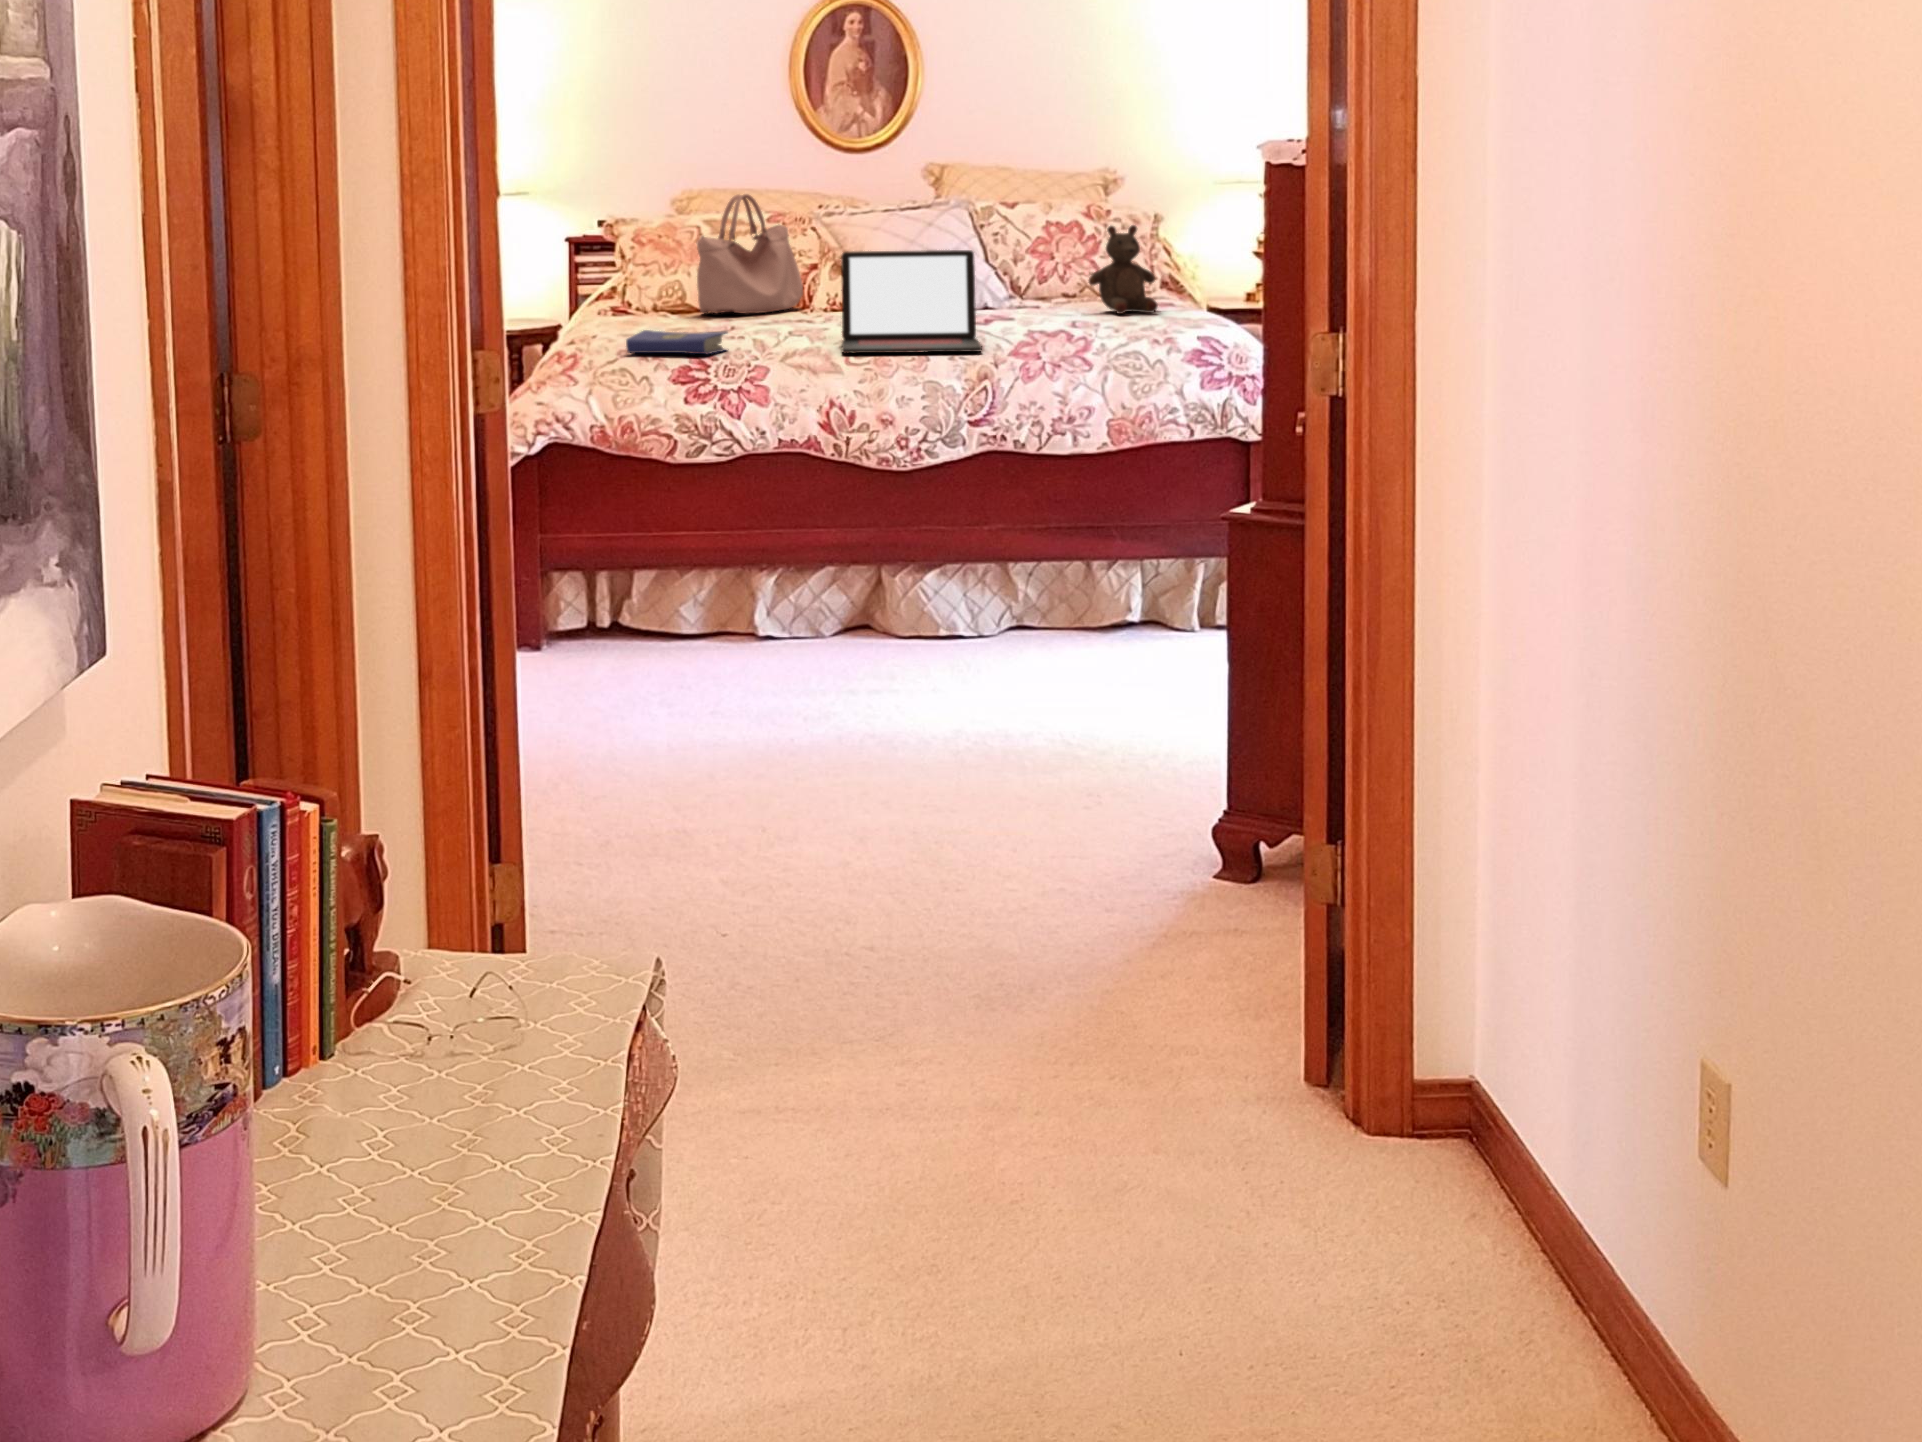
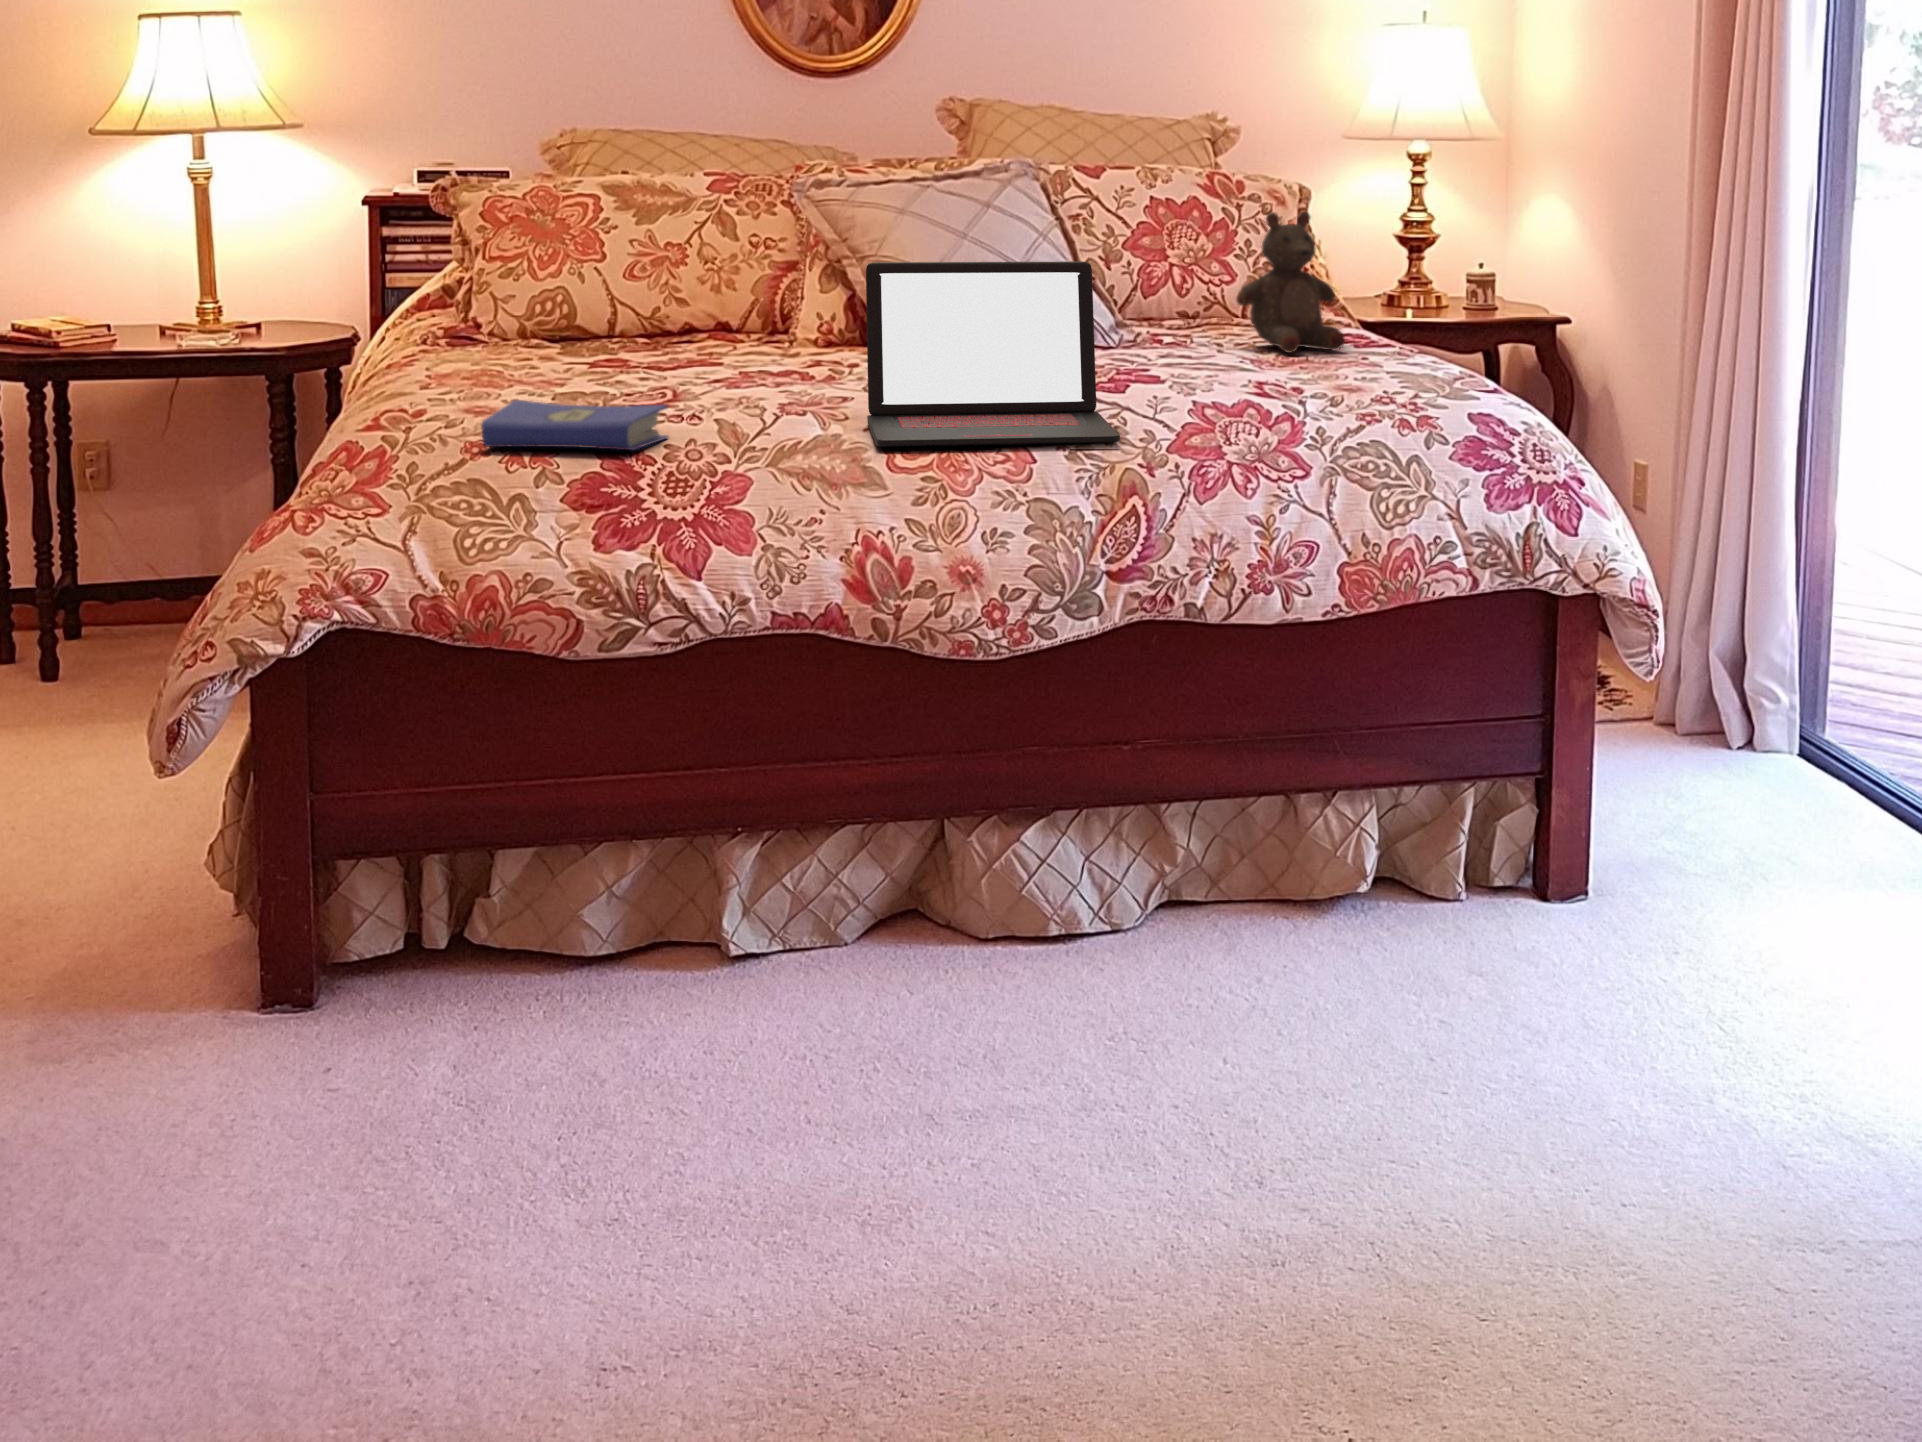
handbag: present [697,194,803,314] -> none [600,150,775,349]

